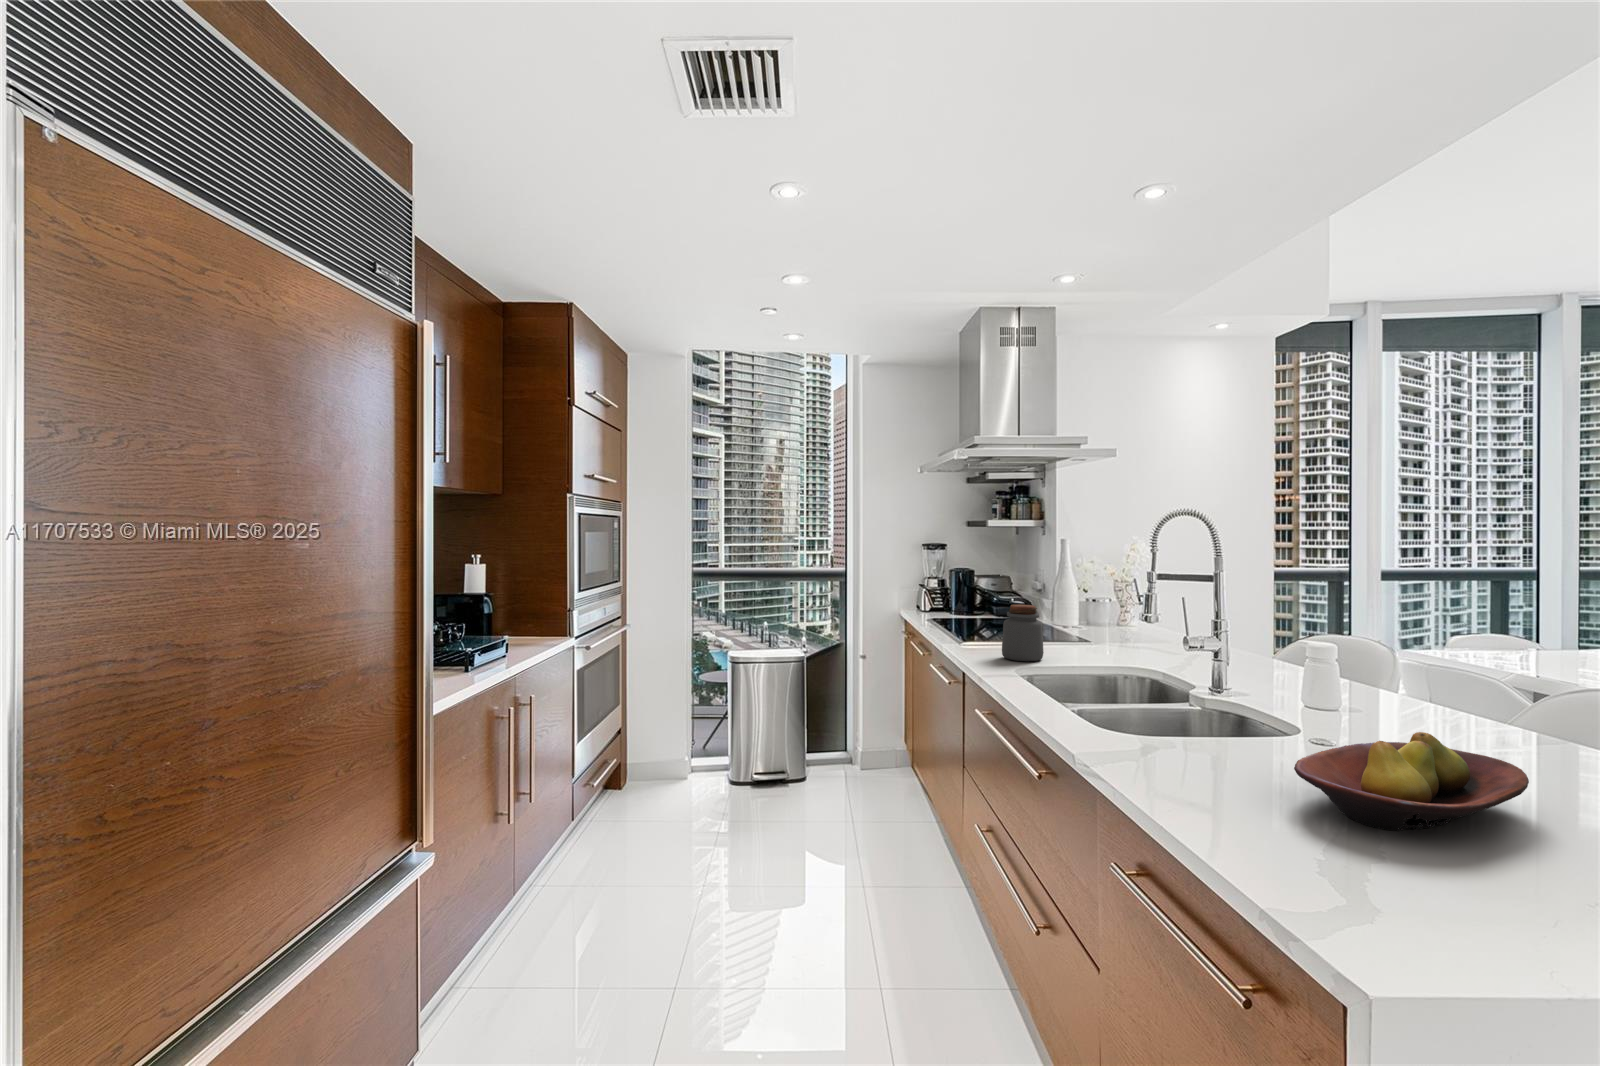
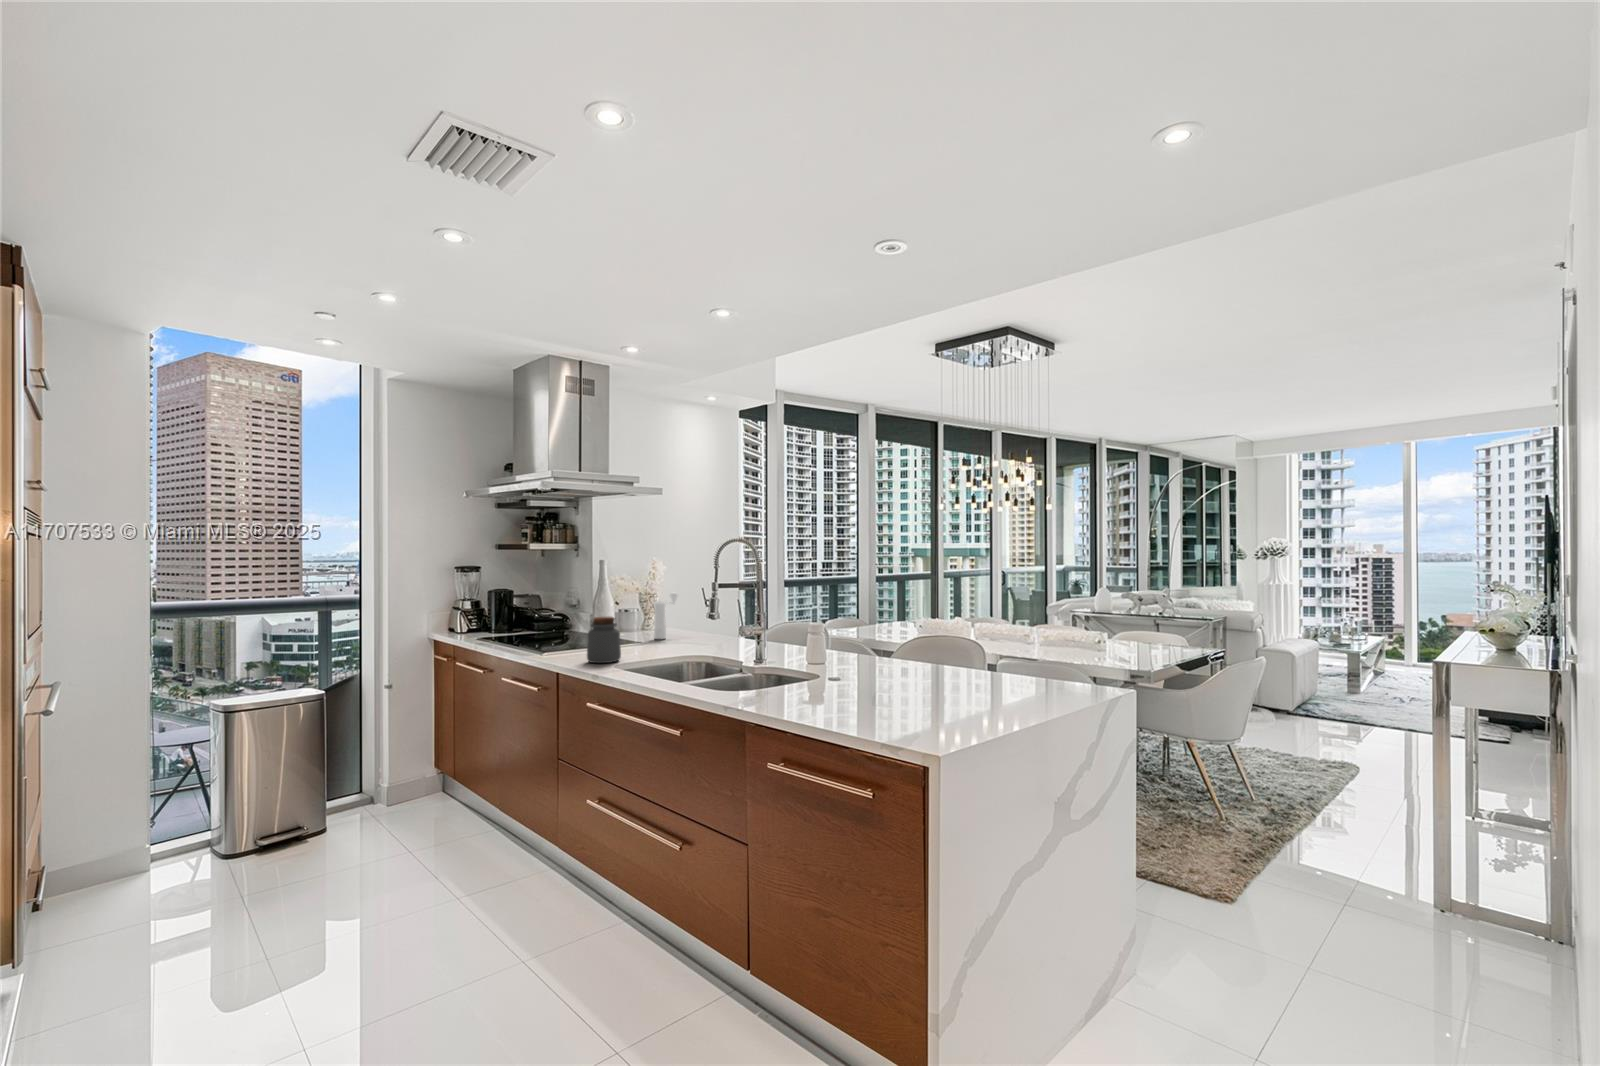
pepper mill: none [1116,583,1154,641] -> present [654,593,678,639]
fruit bowl: present [1294,732,1529,830] -> none [848,663,936,714]

